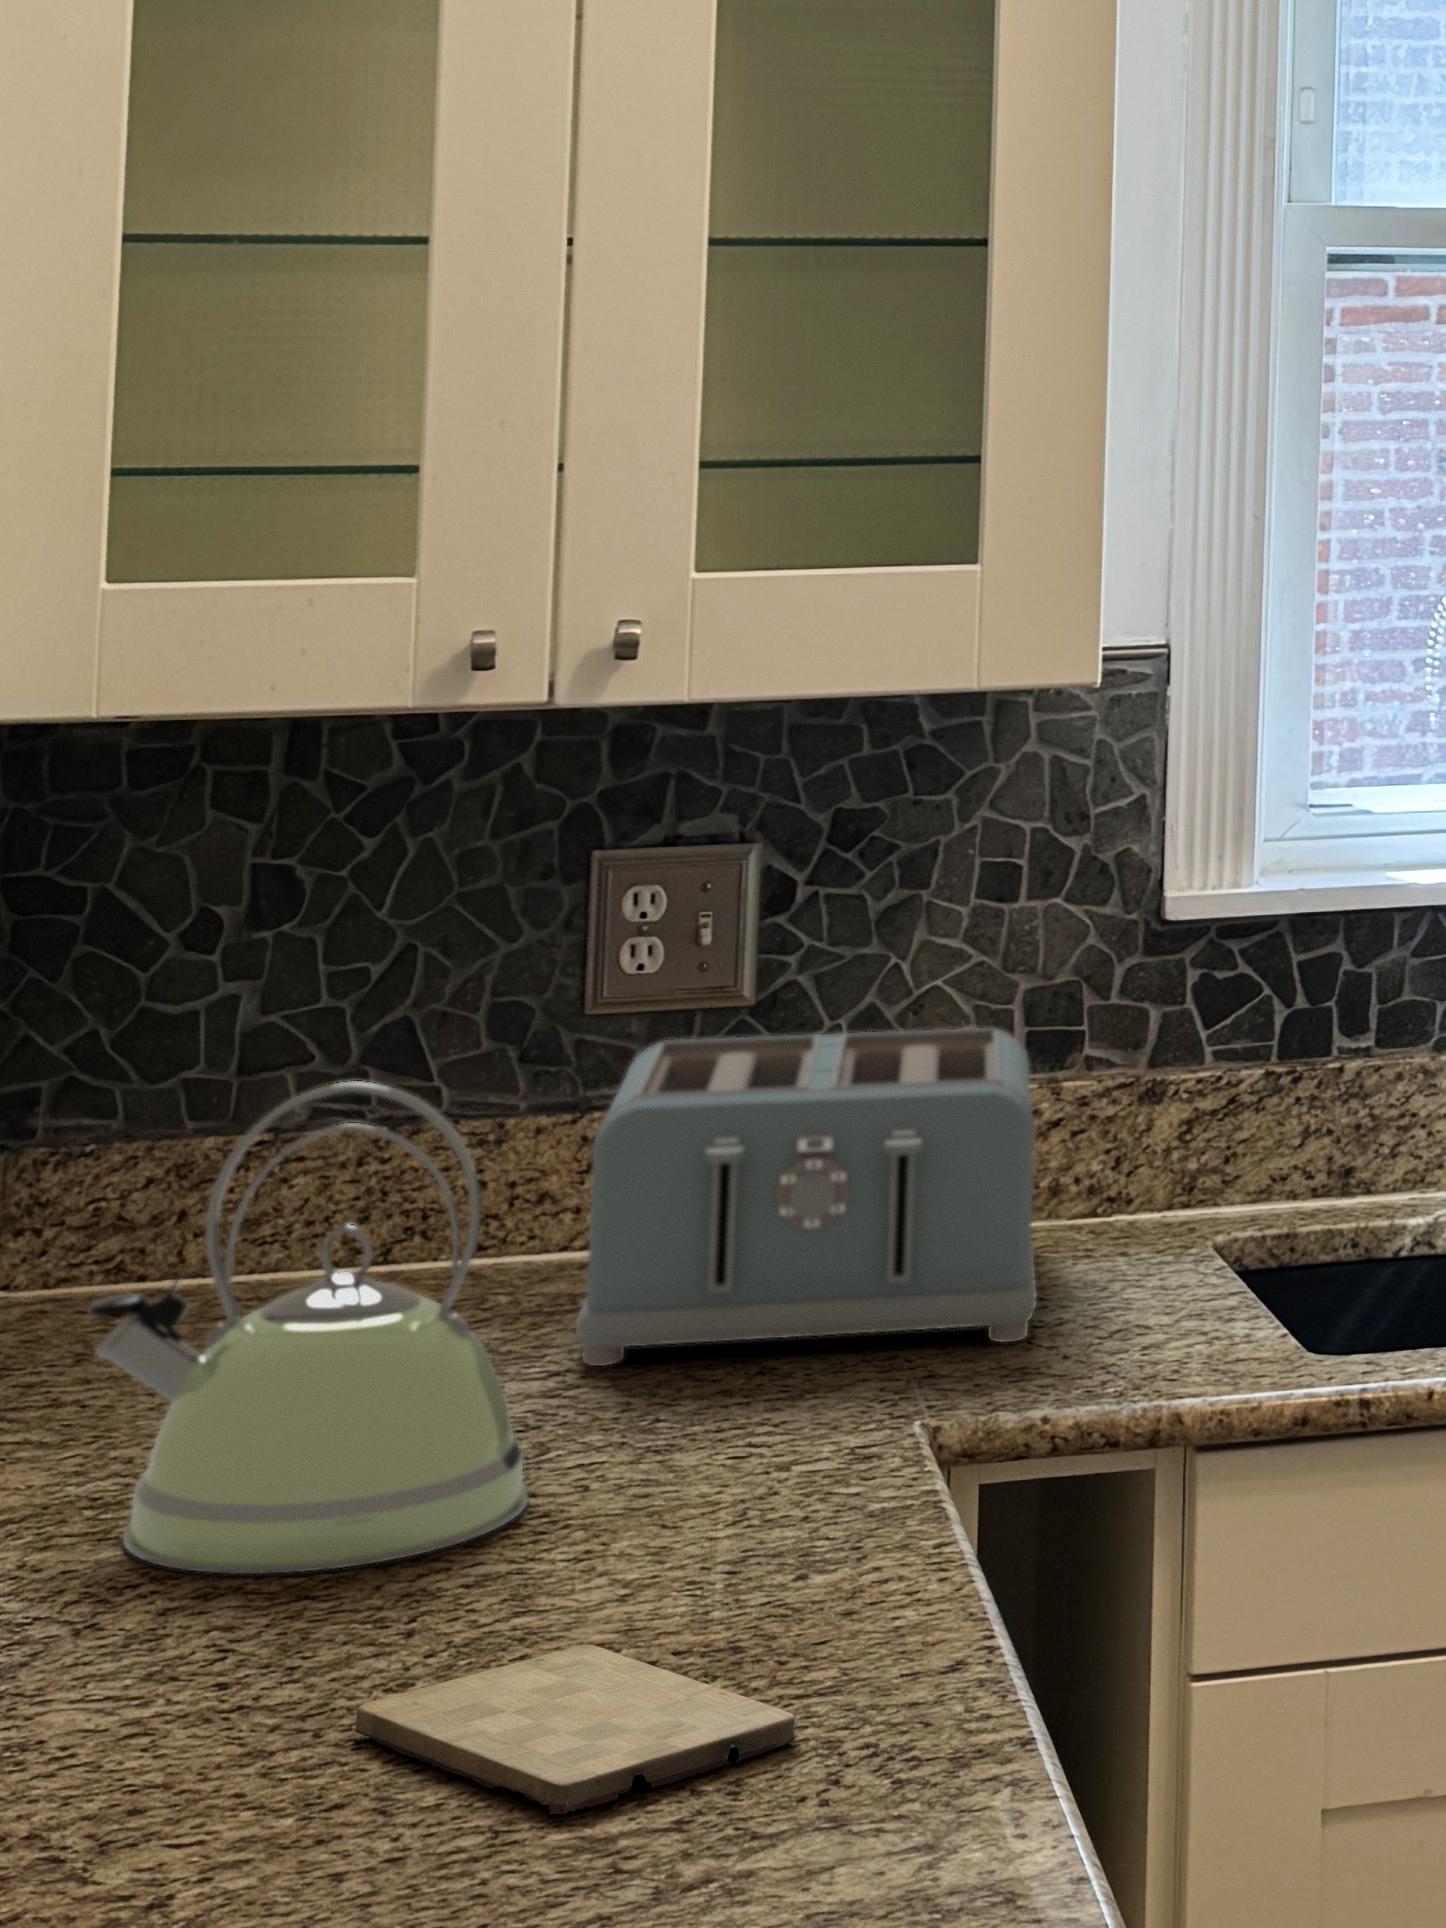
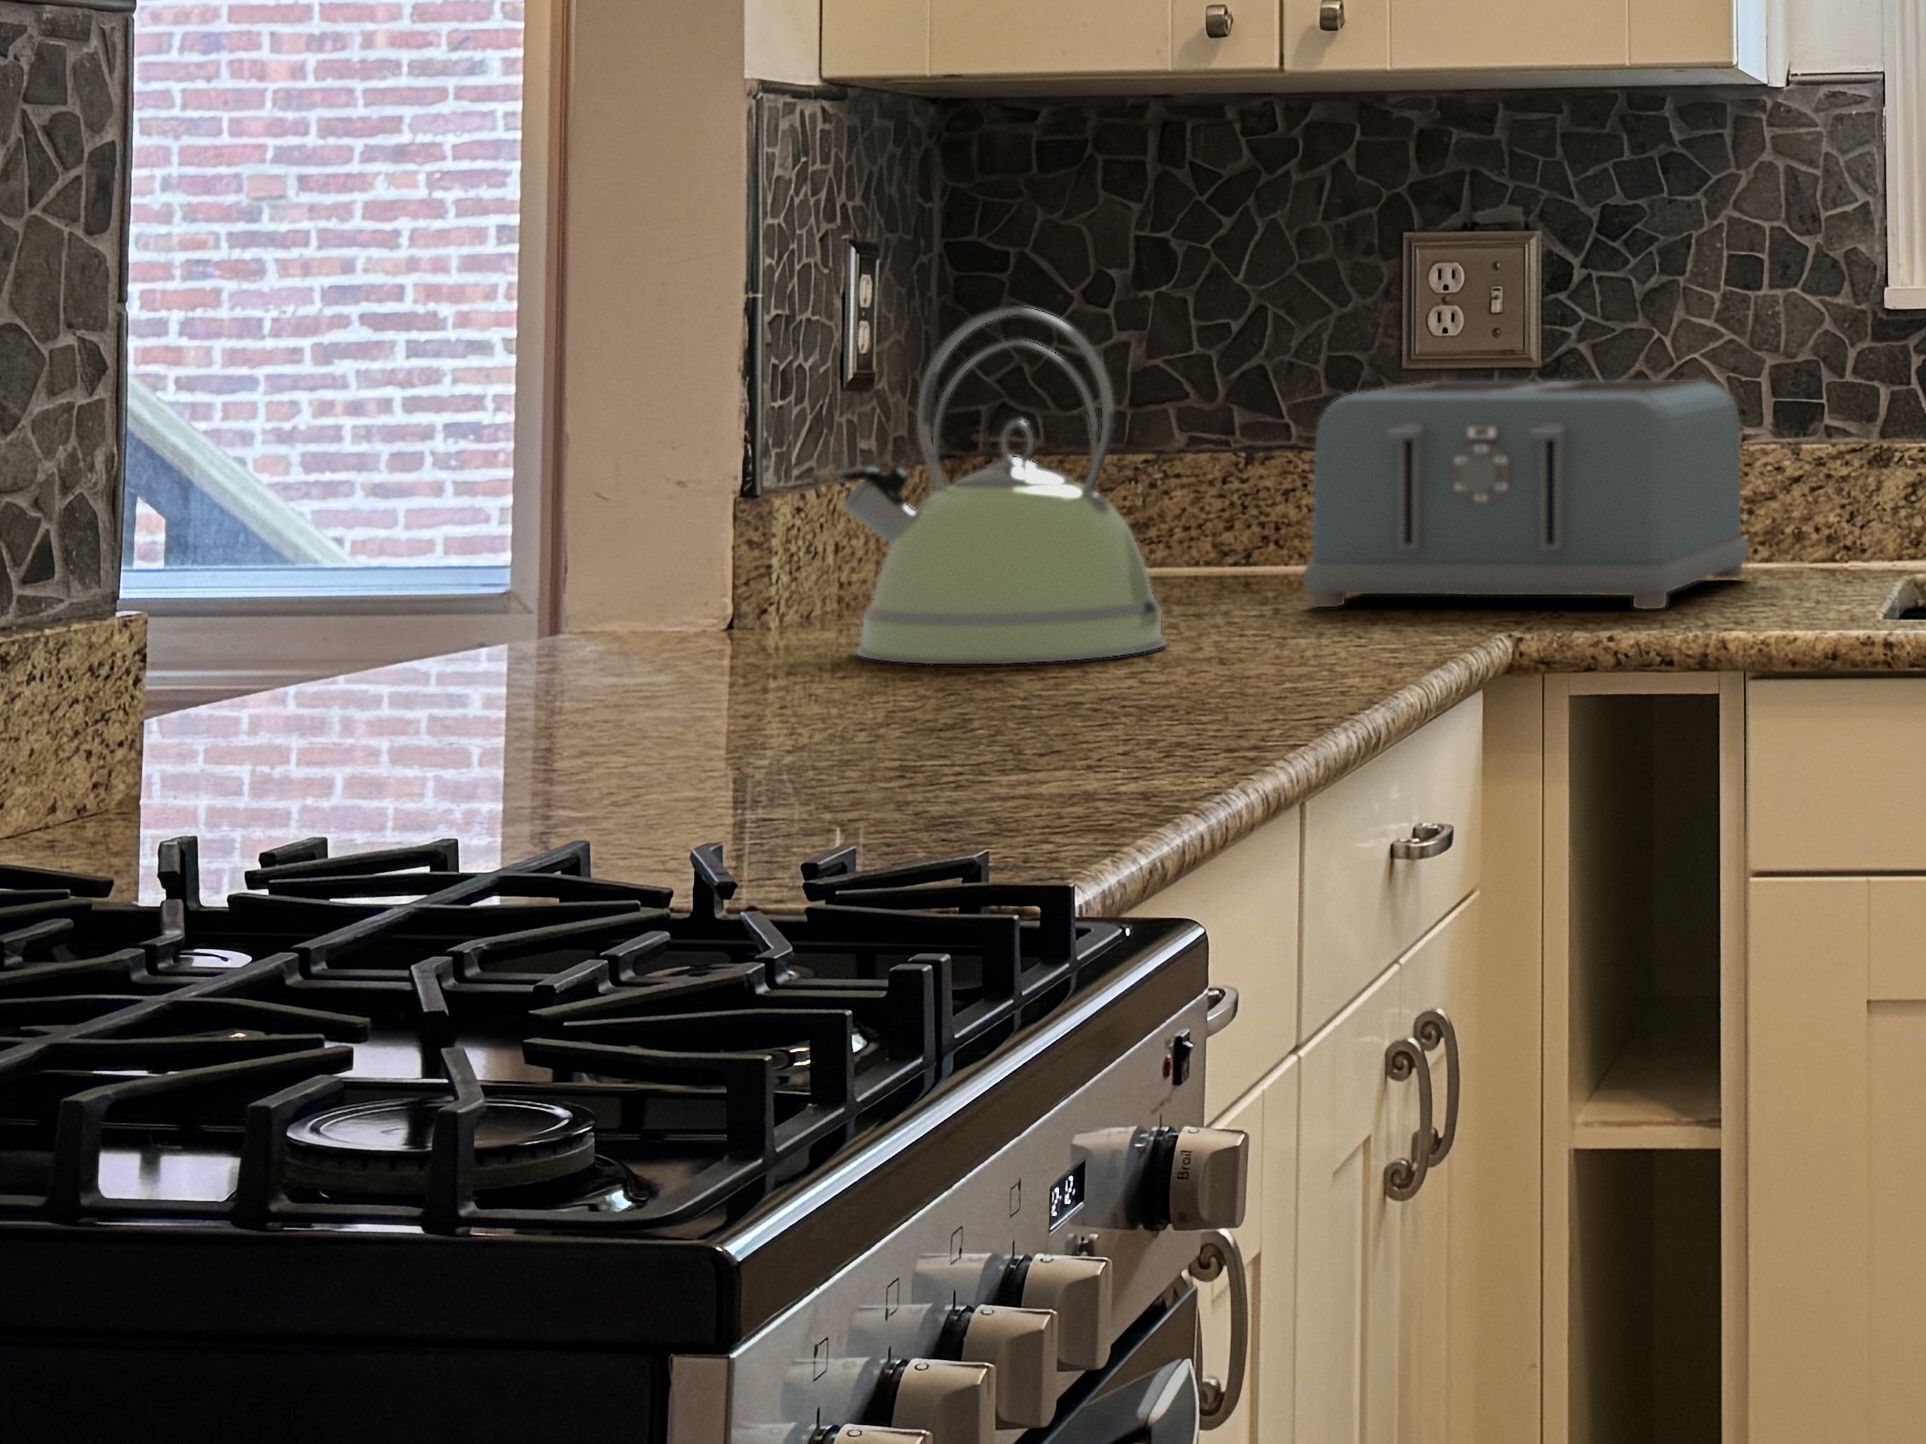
cutting board: present [355,1645,795,1814] -> none [866,683,1151,744]

